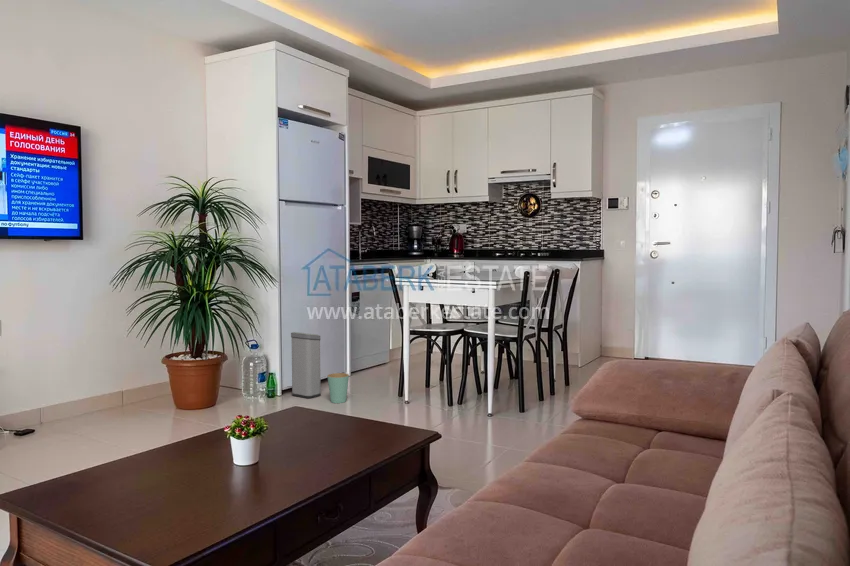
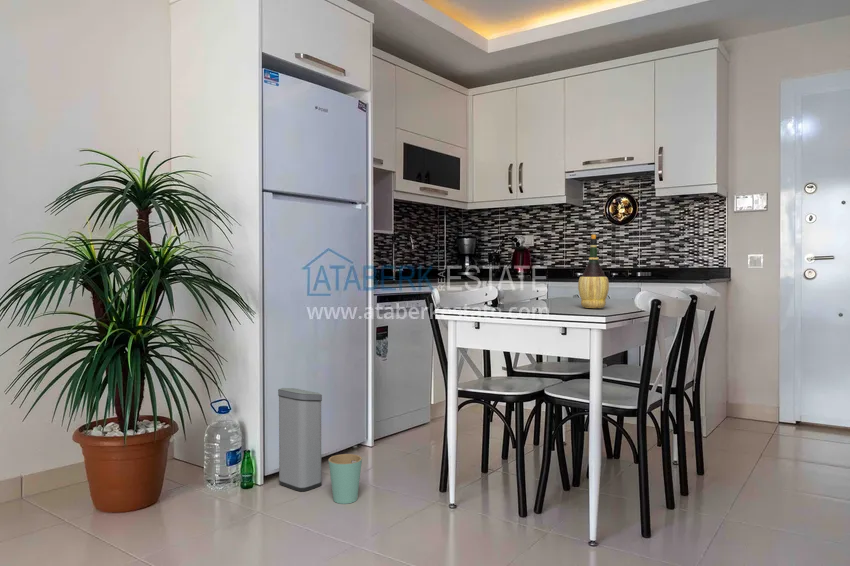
wine bottle: none [486,231,505,278] -> present [578,234,609,308]

